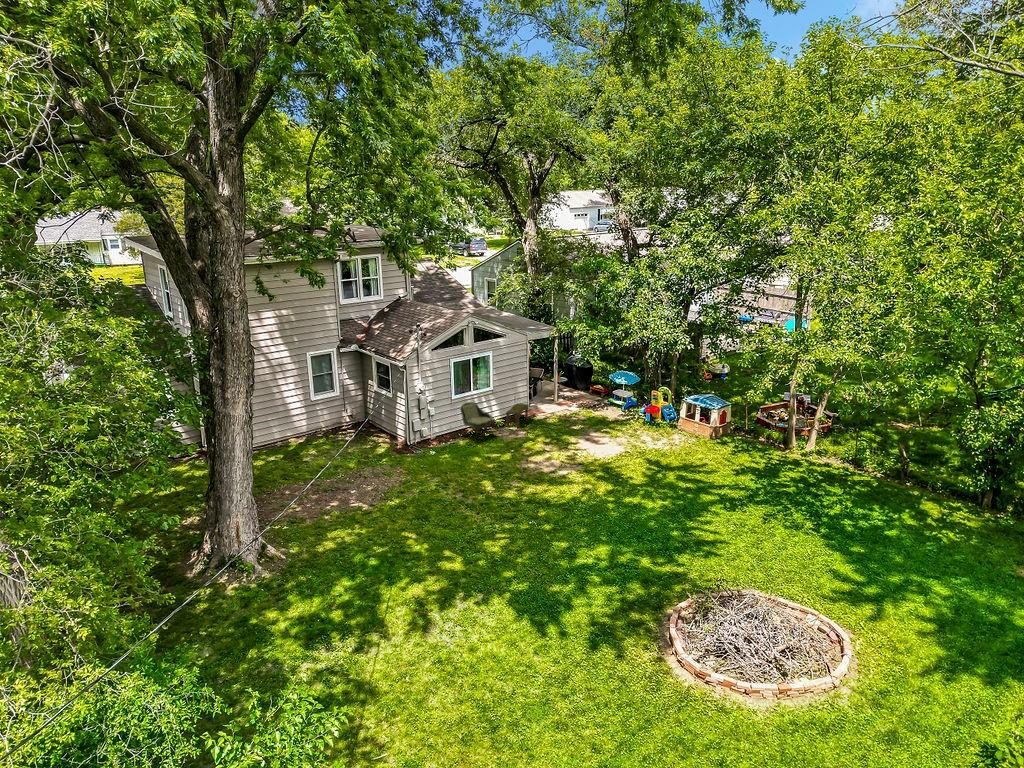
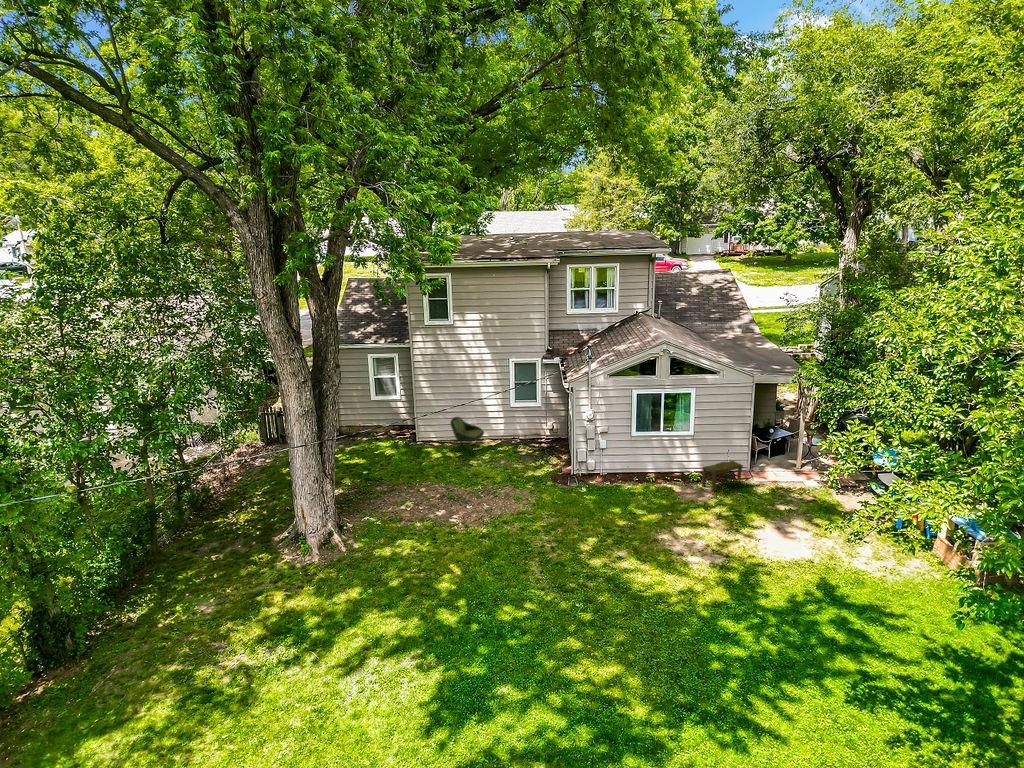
lounge chair: present [460,402,494,440] -> present [450,417,484,455]

